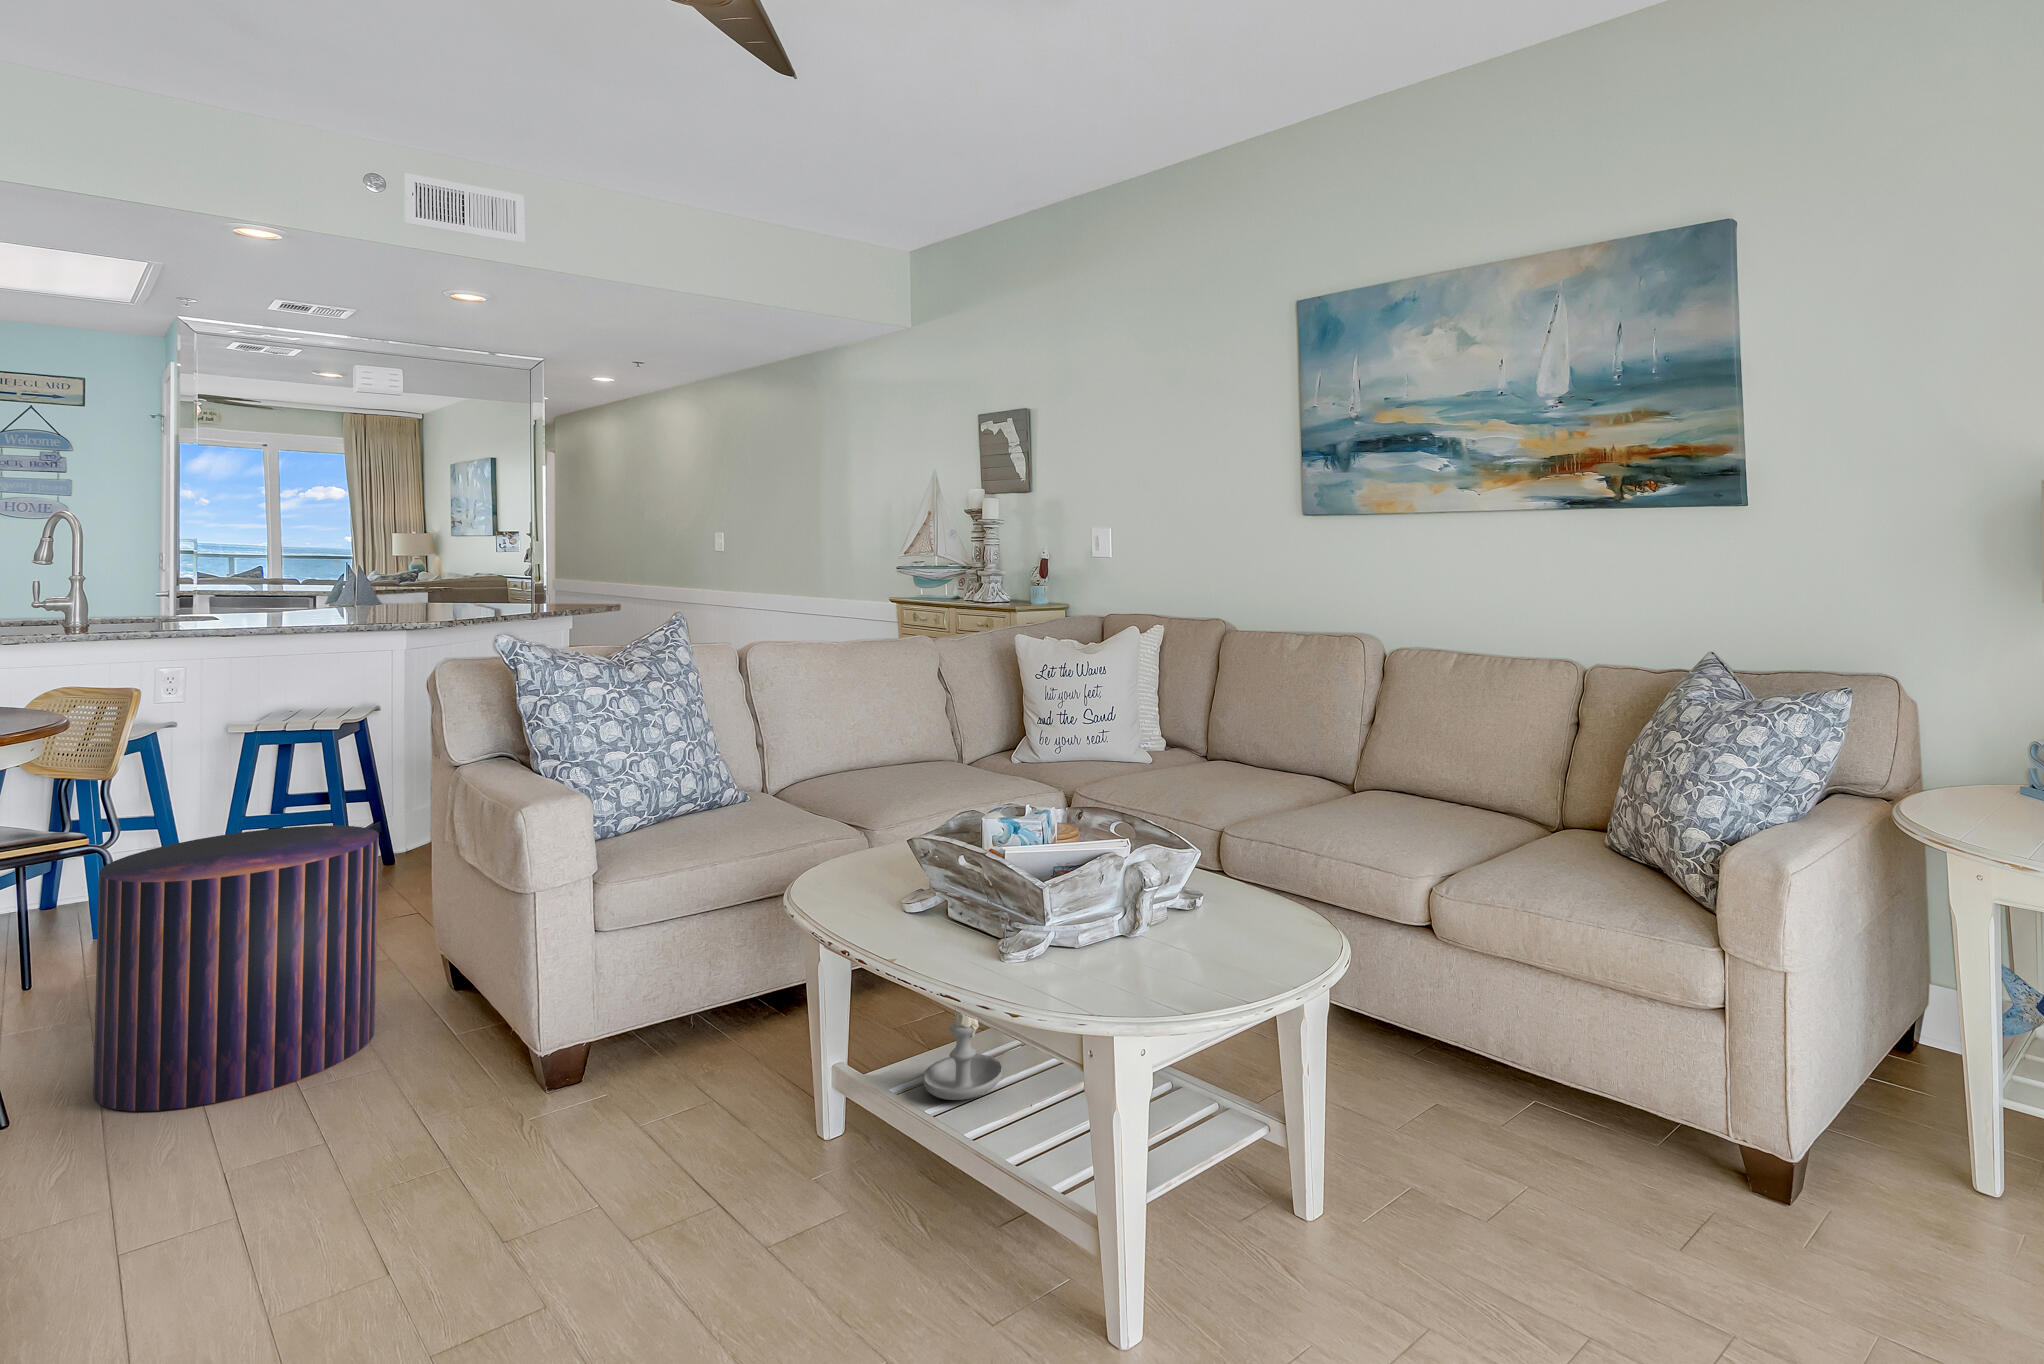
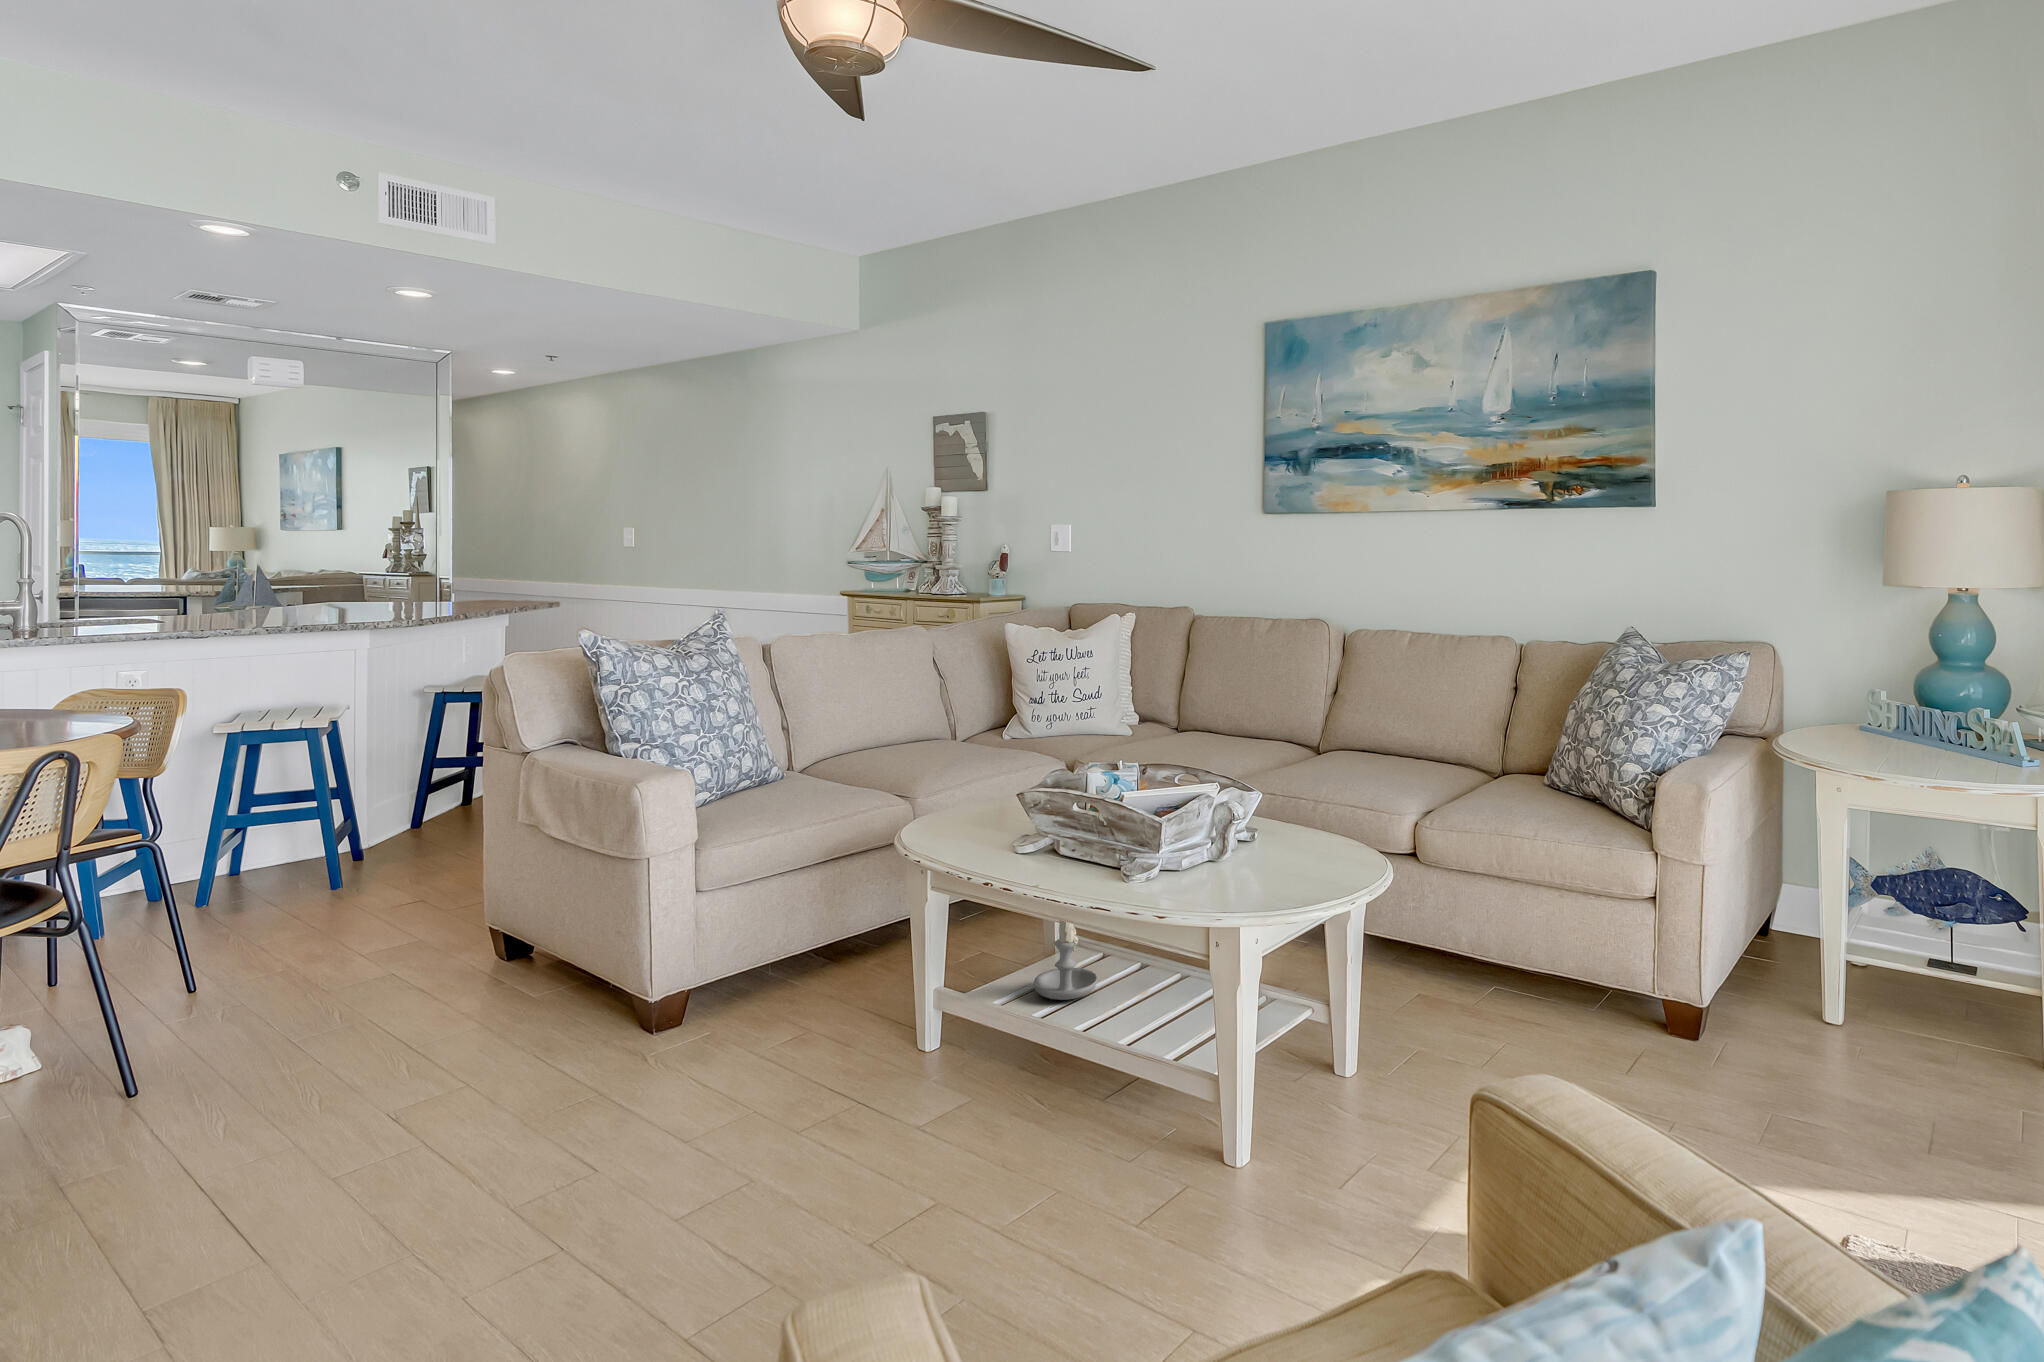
pouf: present [93,826,379,1111] -> none [235,811,473,1065]

